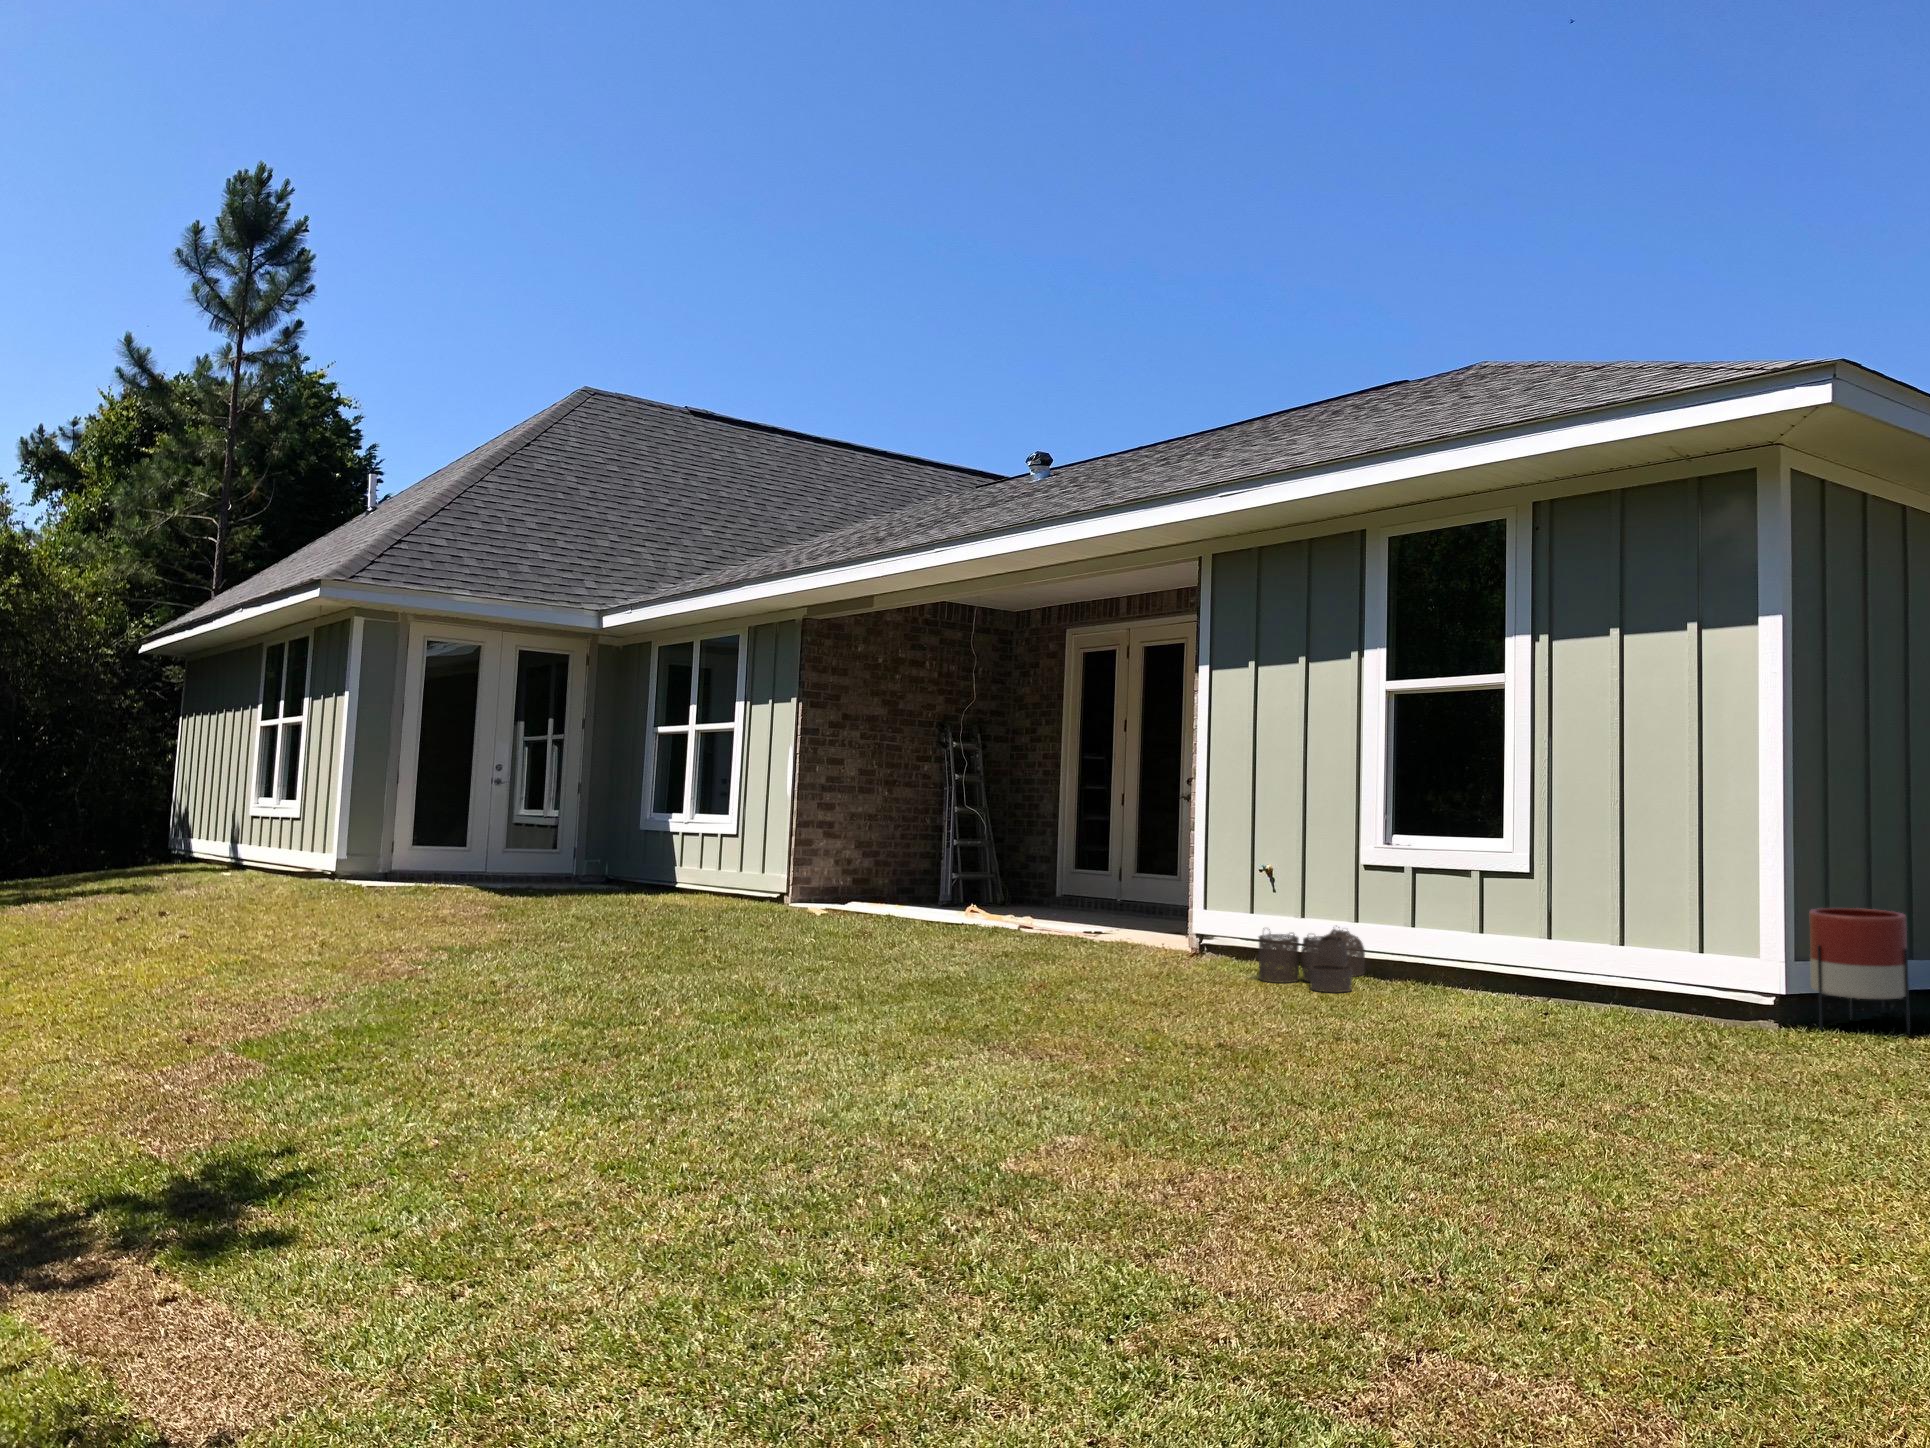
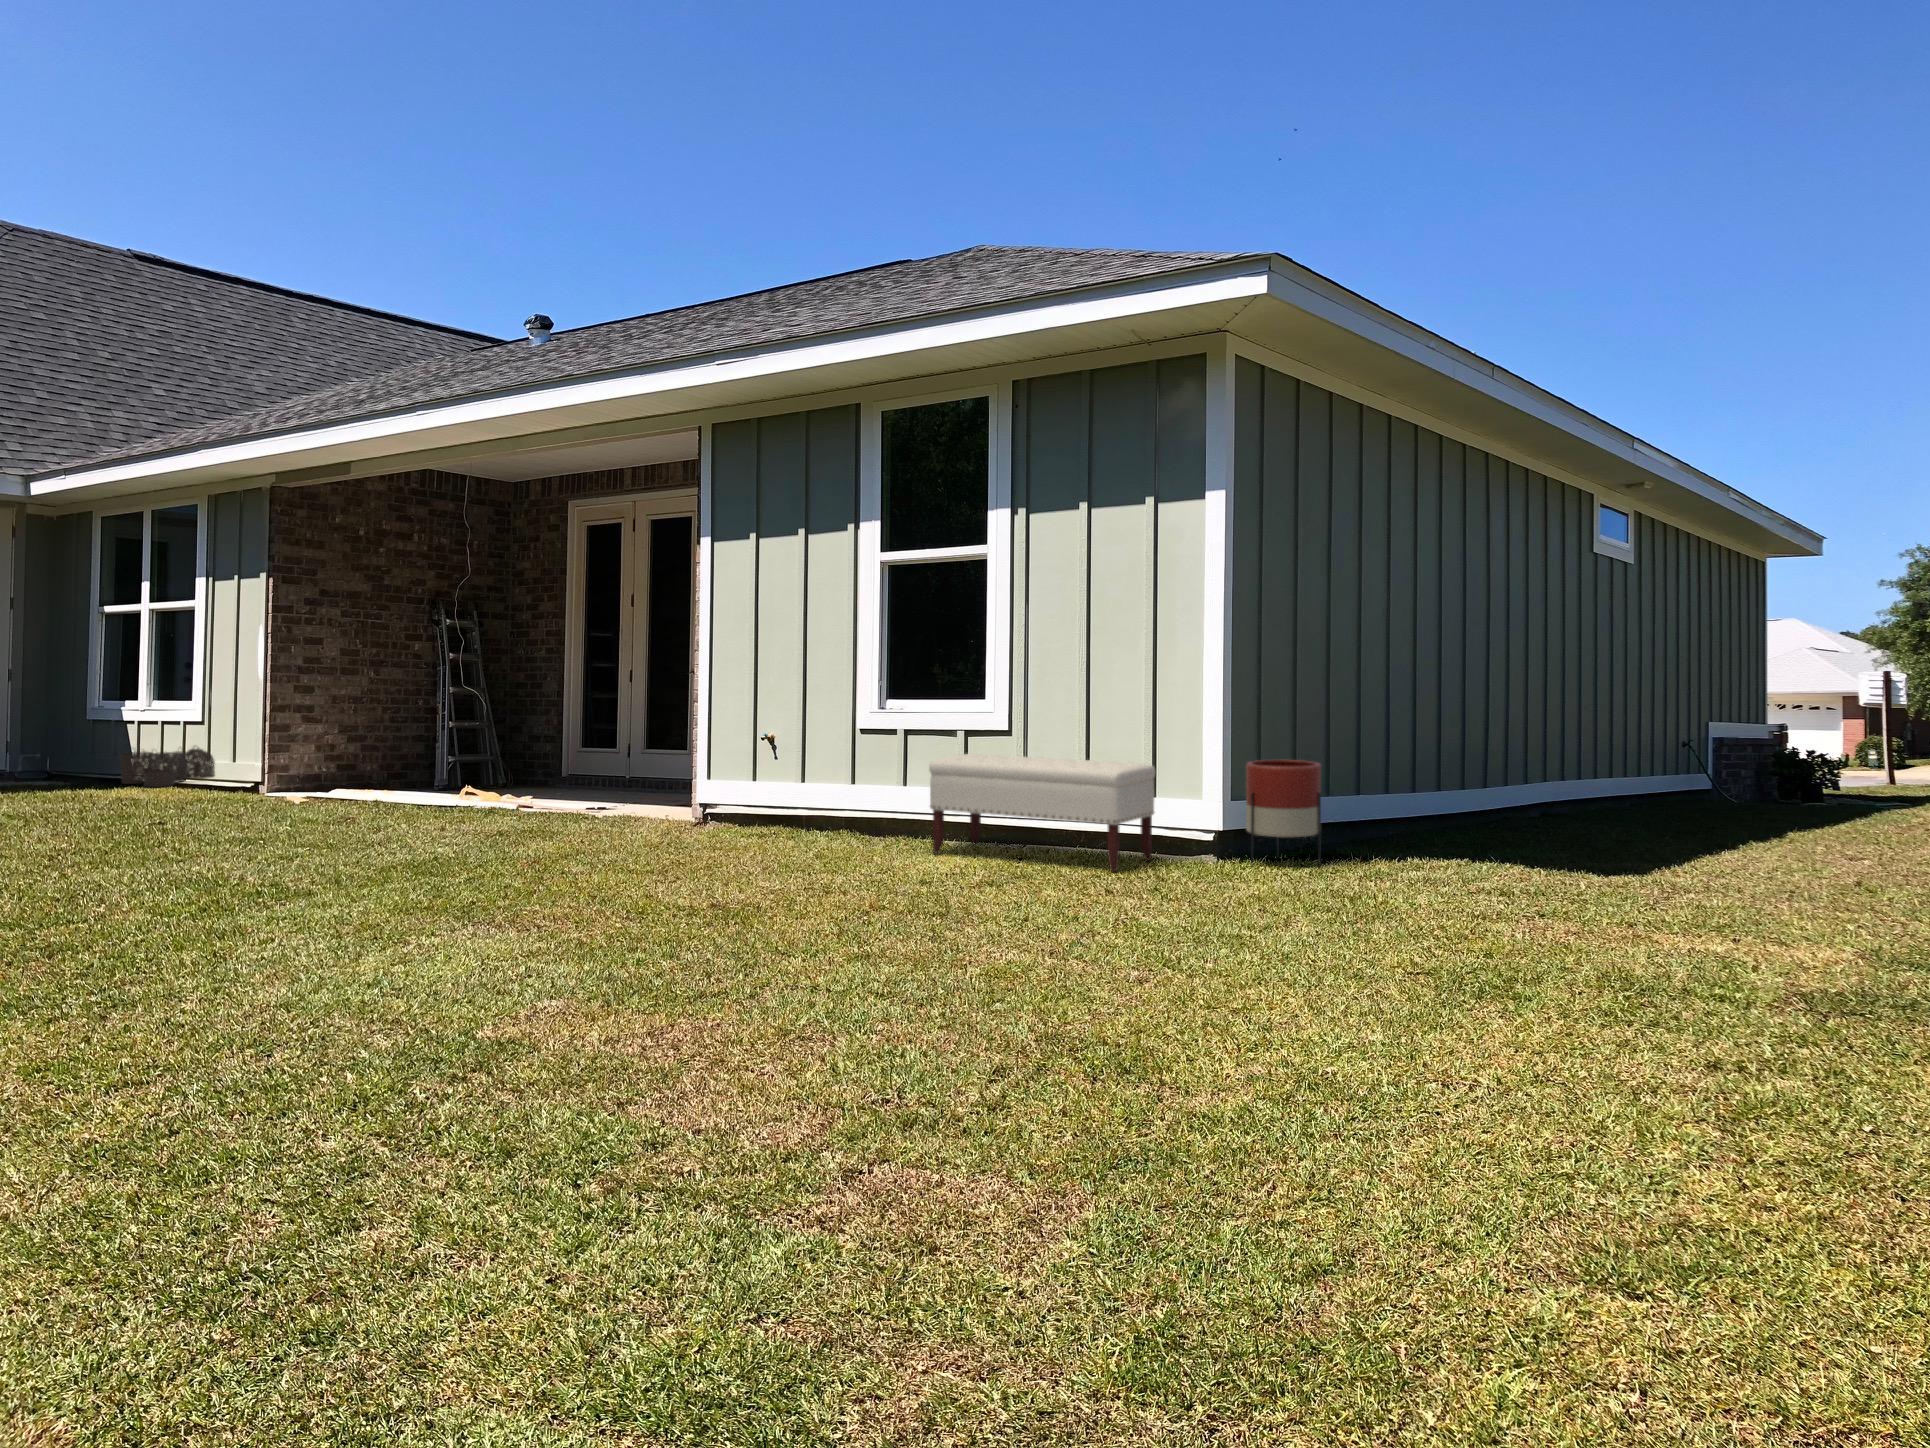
bench: none [1433,890,1696,1028] -> present [929,754,1155,872]
woven basket: present [1259,927,1365,993] -> present [120,745,215,787]

